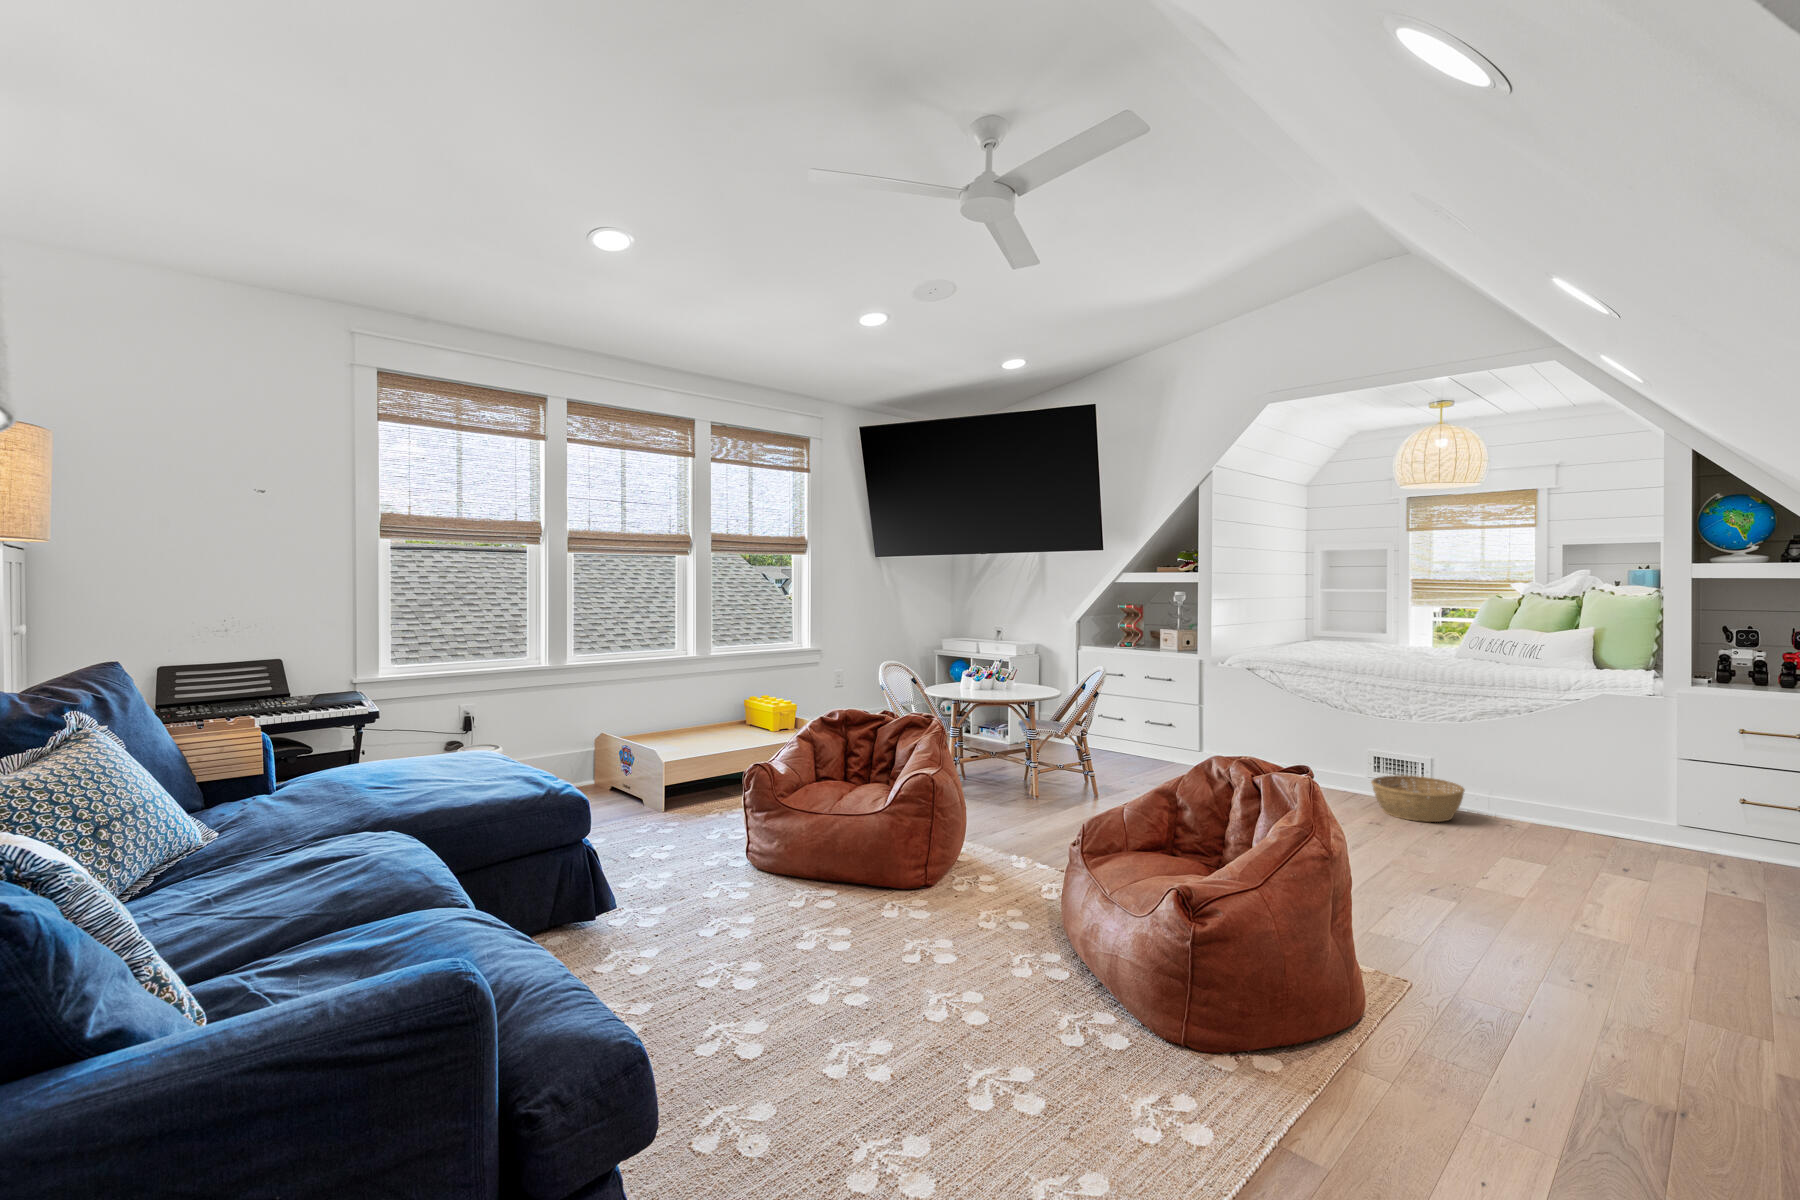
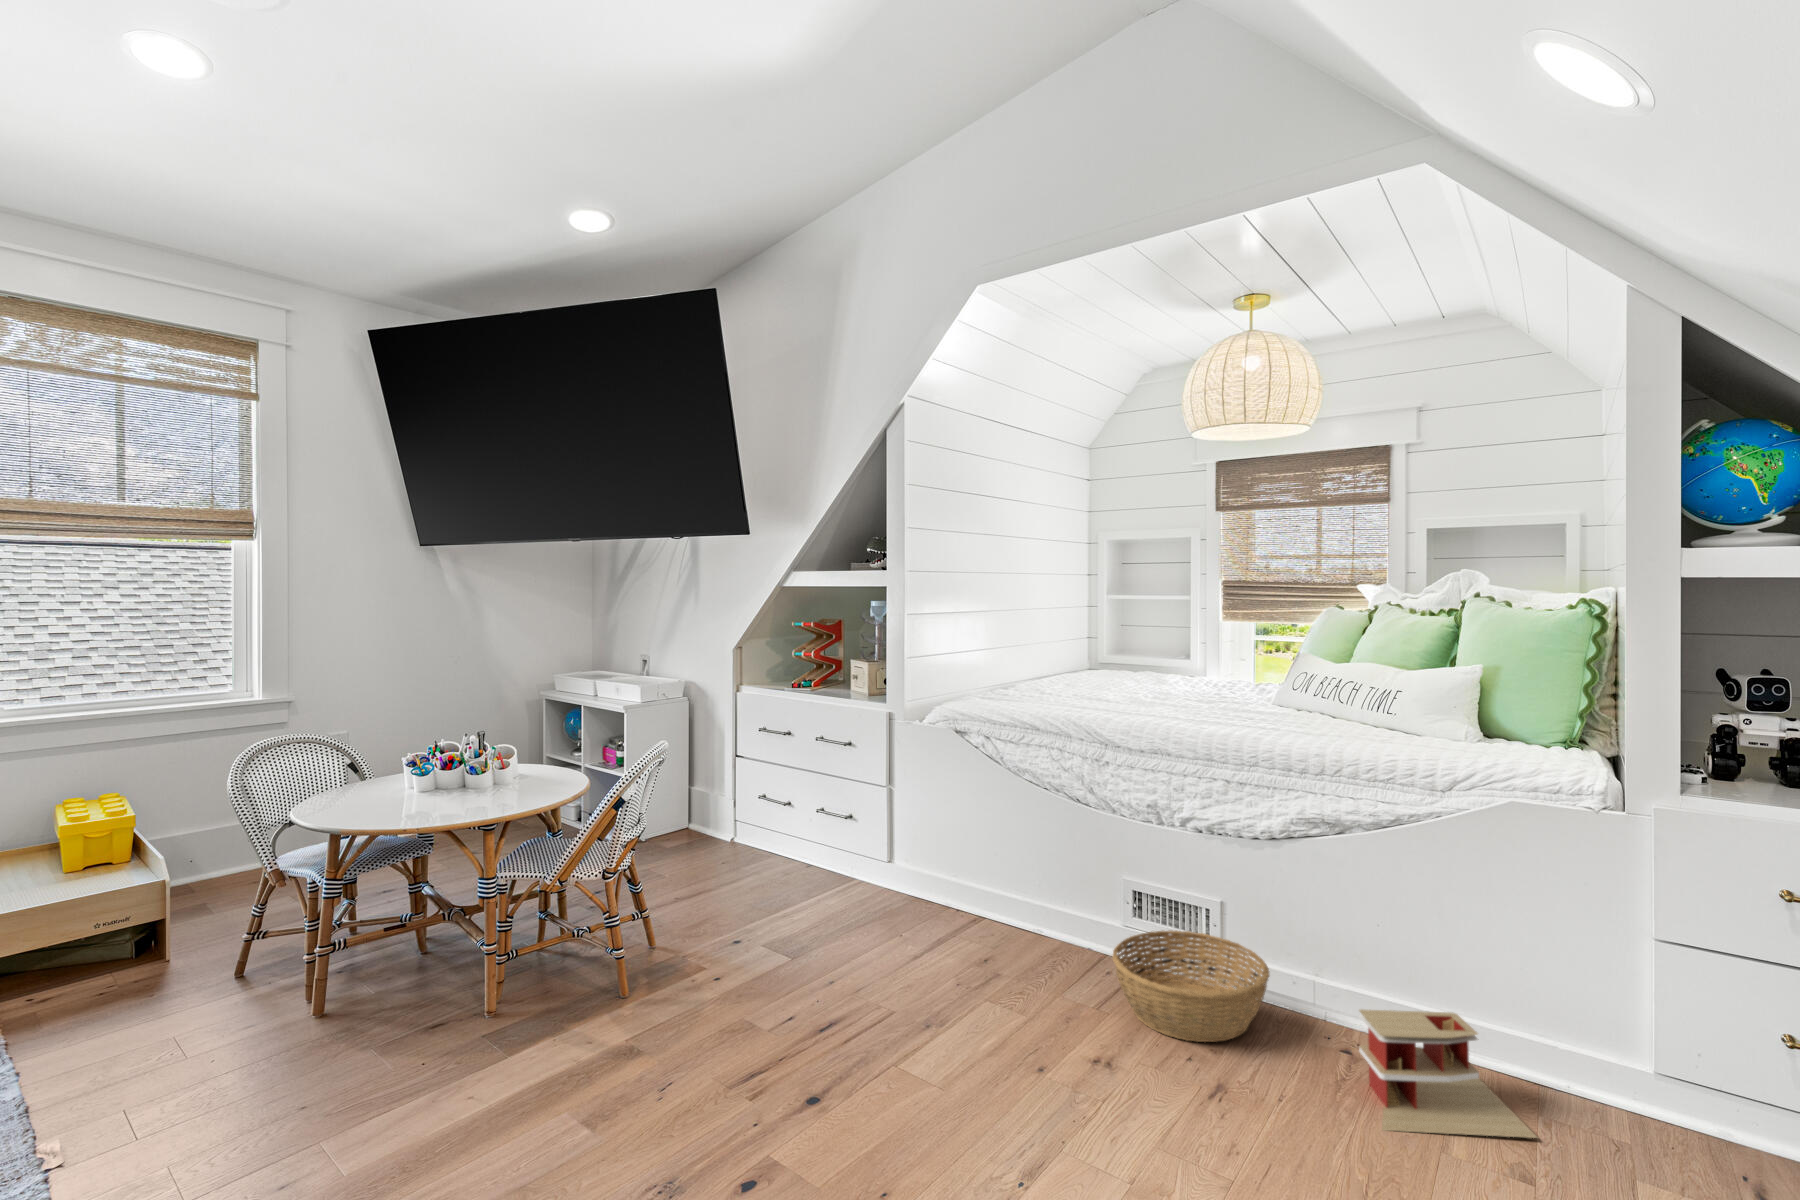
toy house: none [1494,799,1613,852] -> present [1359,1009,1537,1138]

